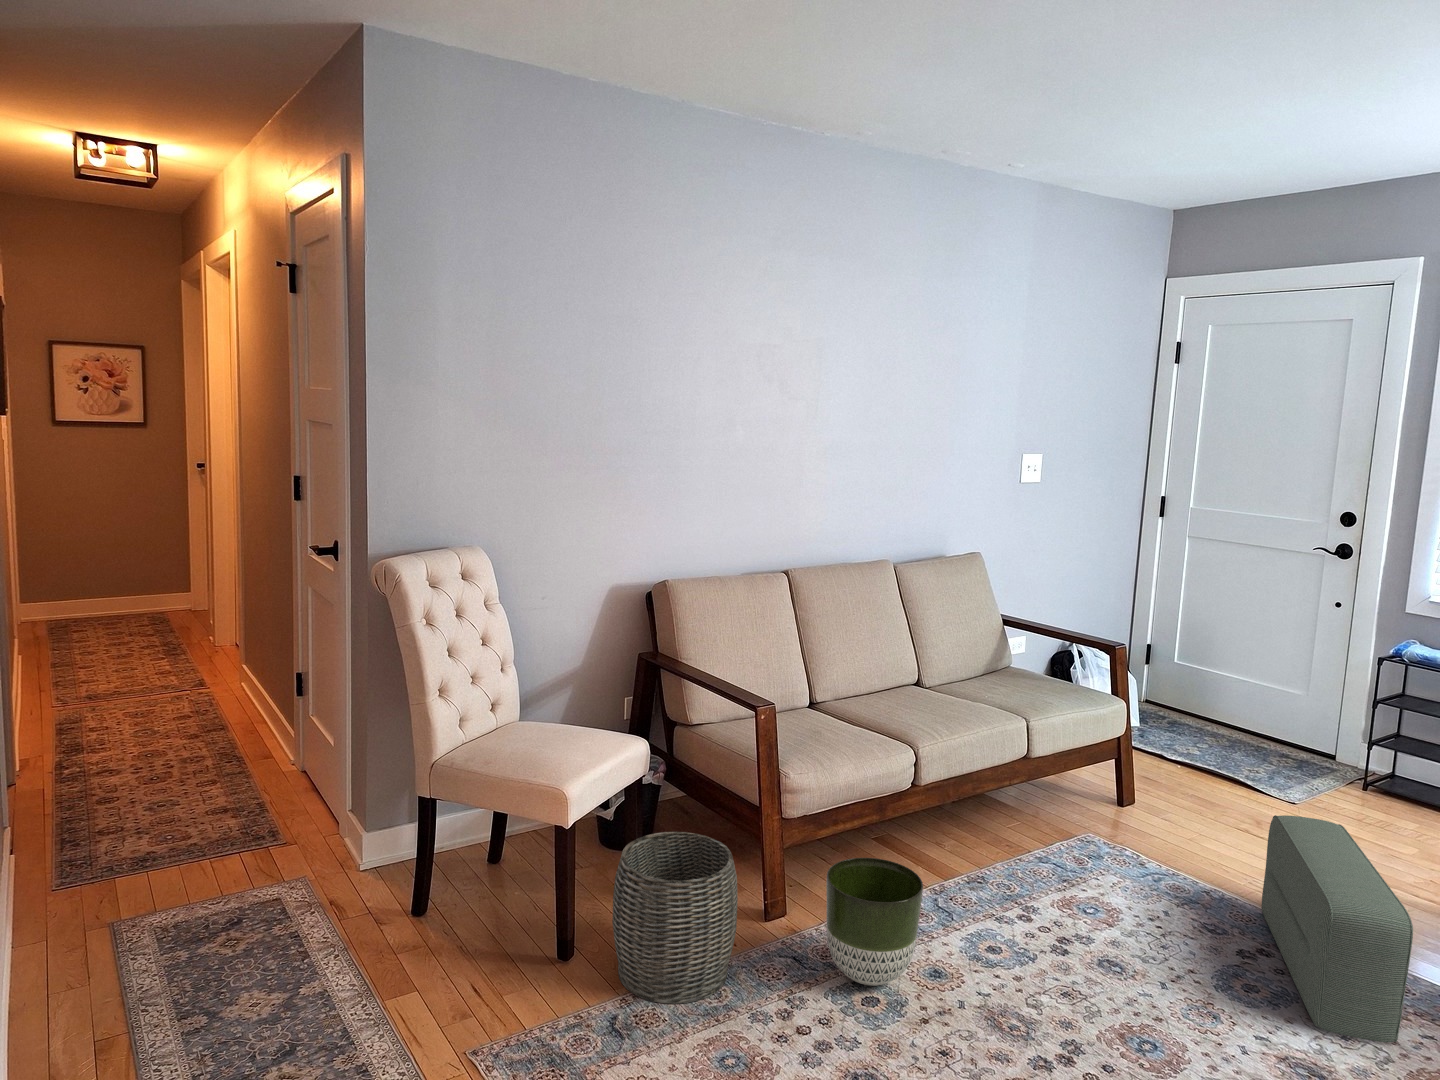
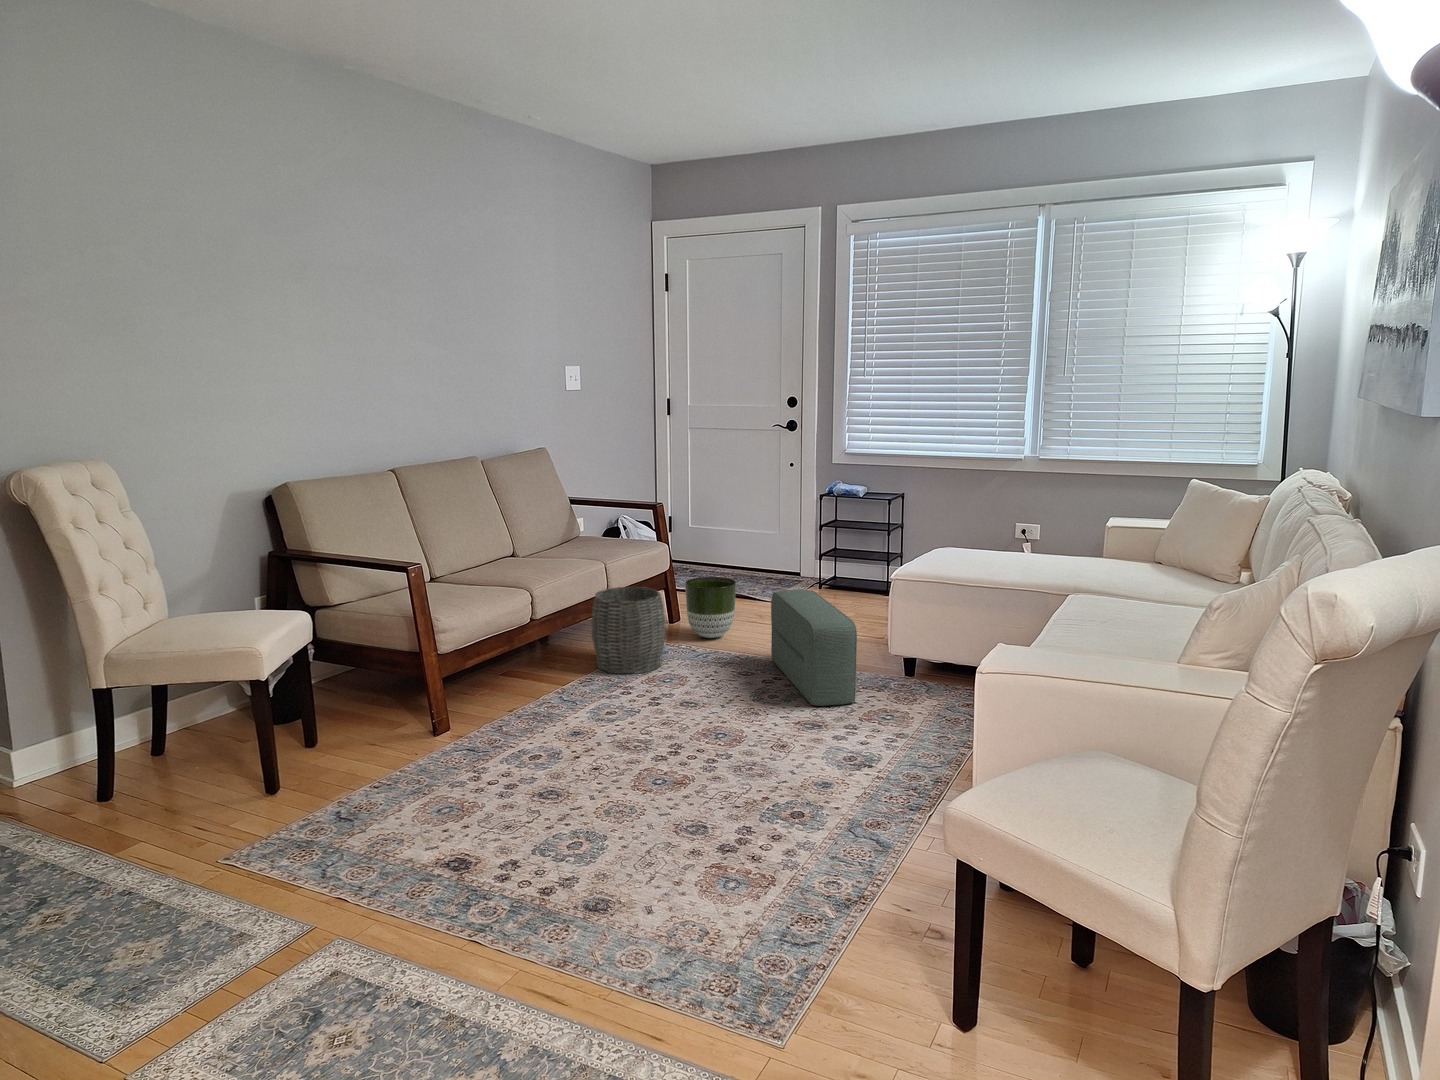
woven basket: present [612,832,738,1004] -> present [592,587,665,674]
planter: present [826,858,923,986] -> present [685,577,736,638]

